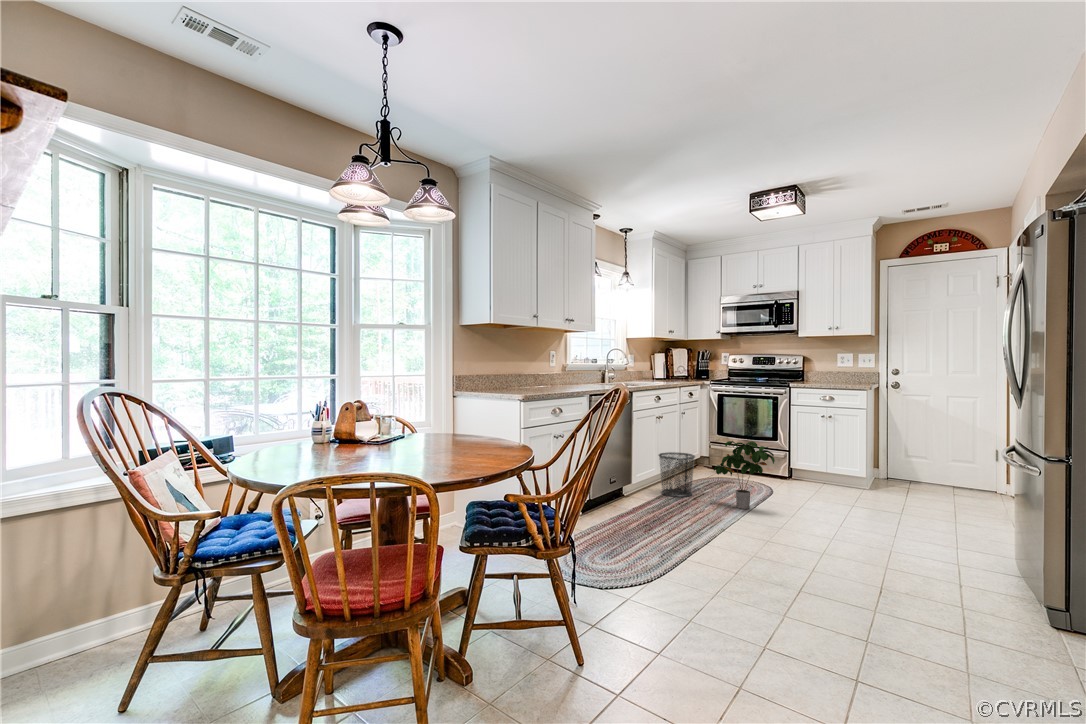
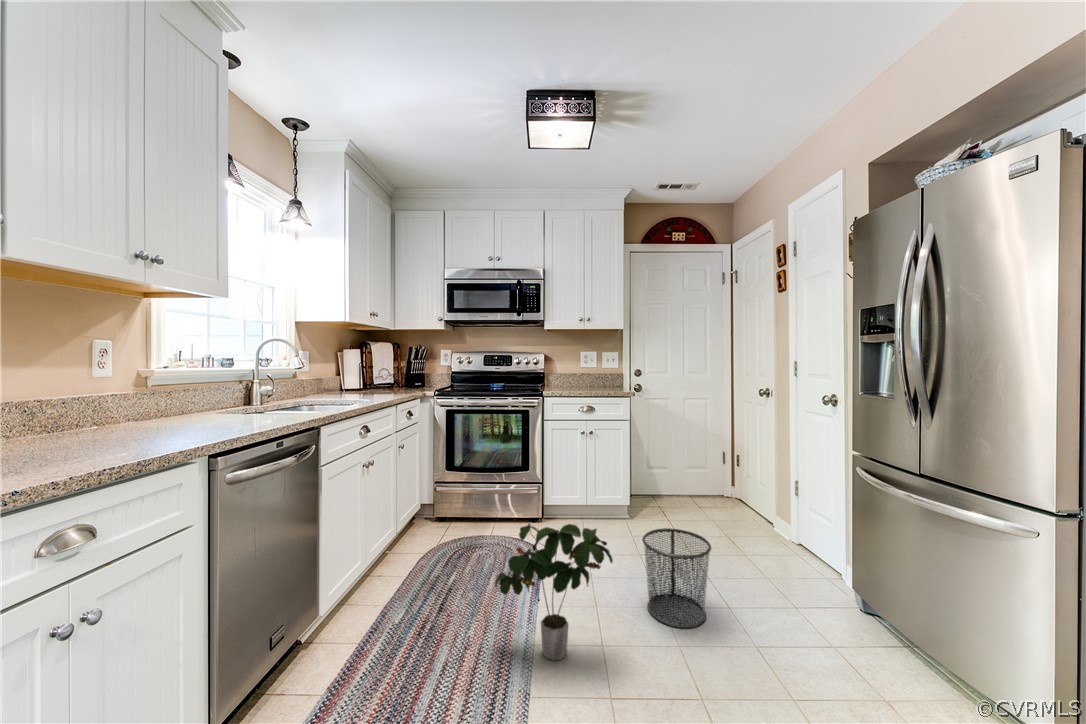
waste bin: present [659,452,695,497] -> present [642,528,711,628]

